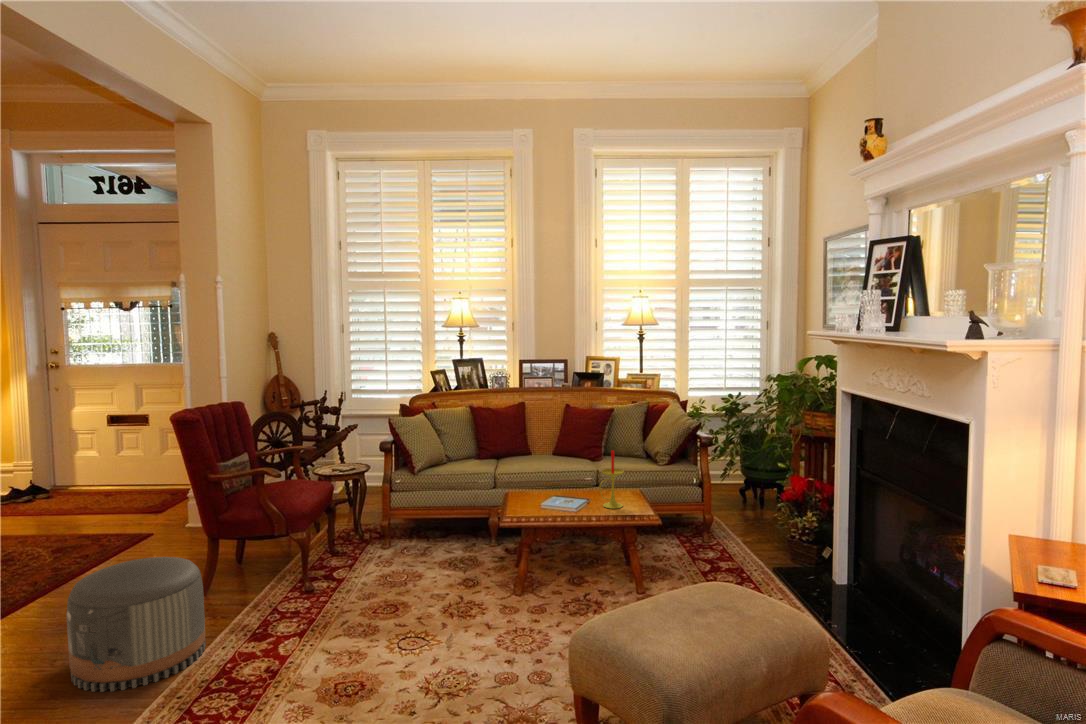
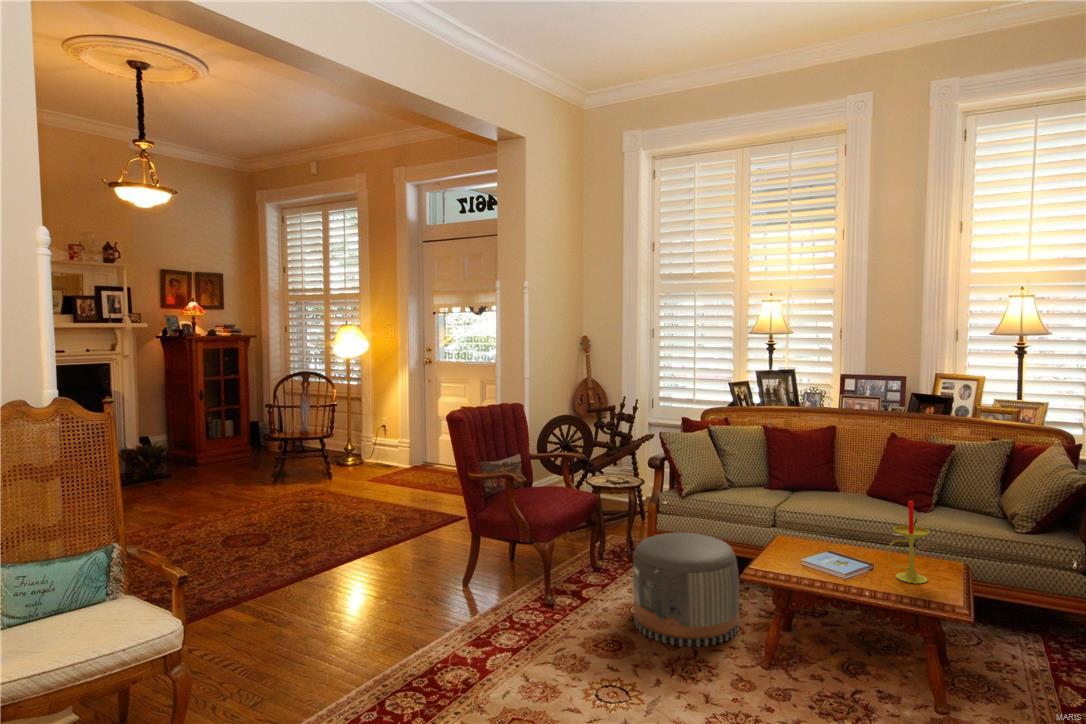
pouf: present [66,557,206,692] -> present [633,533,739,647]

